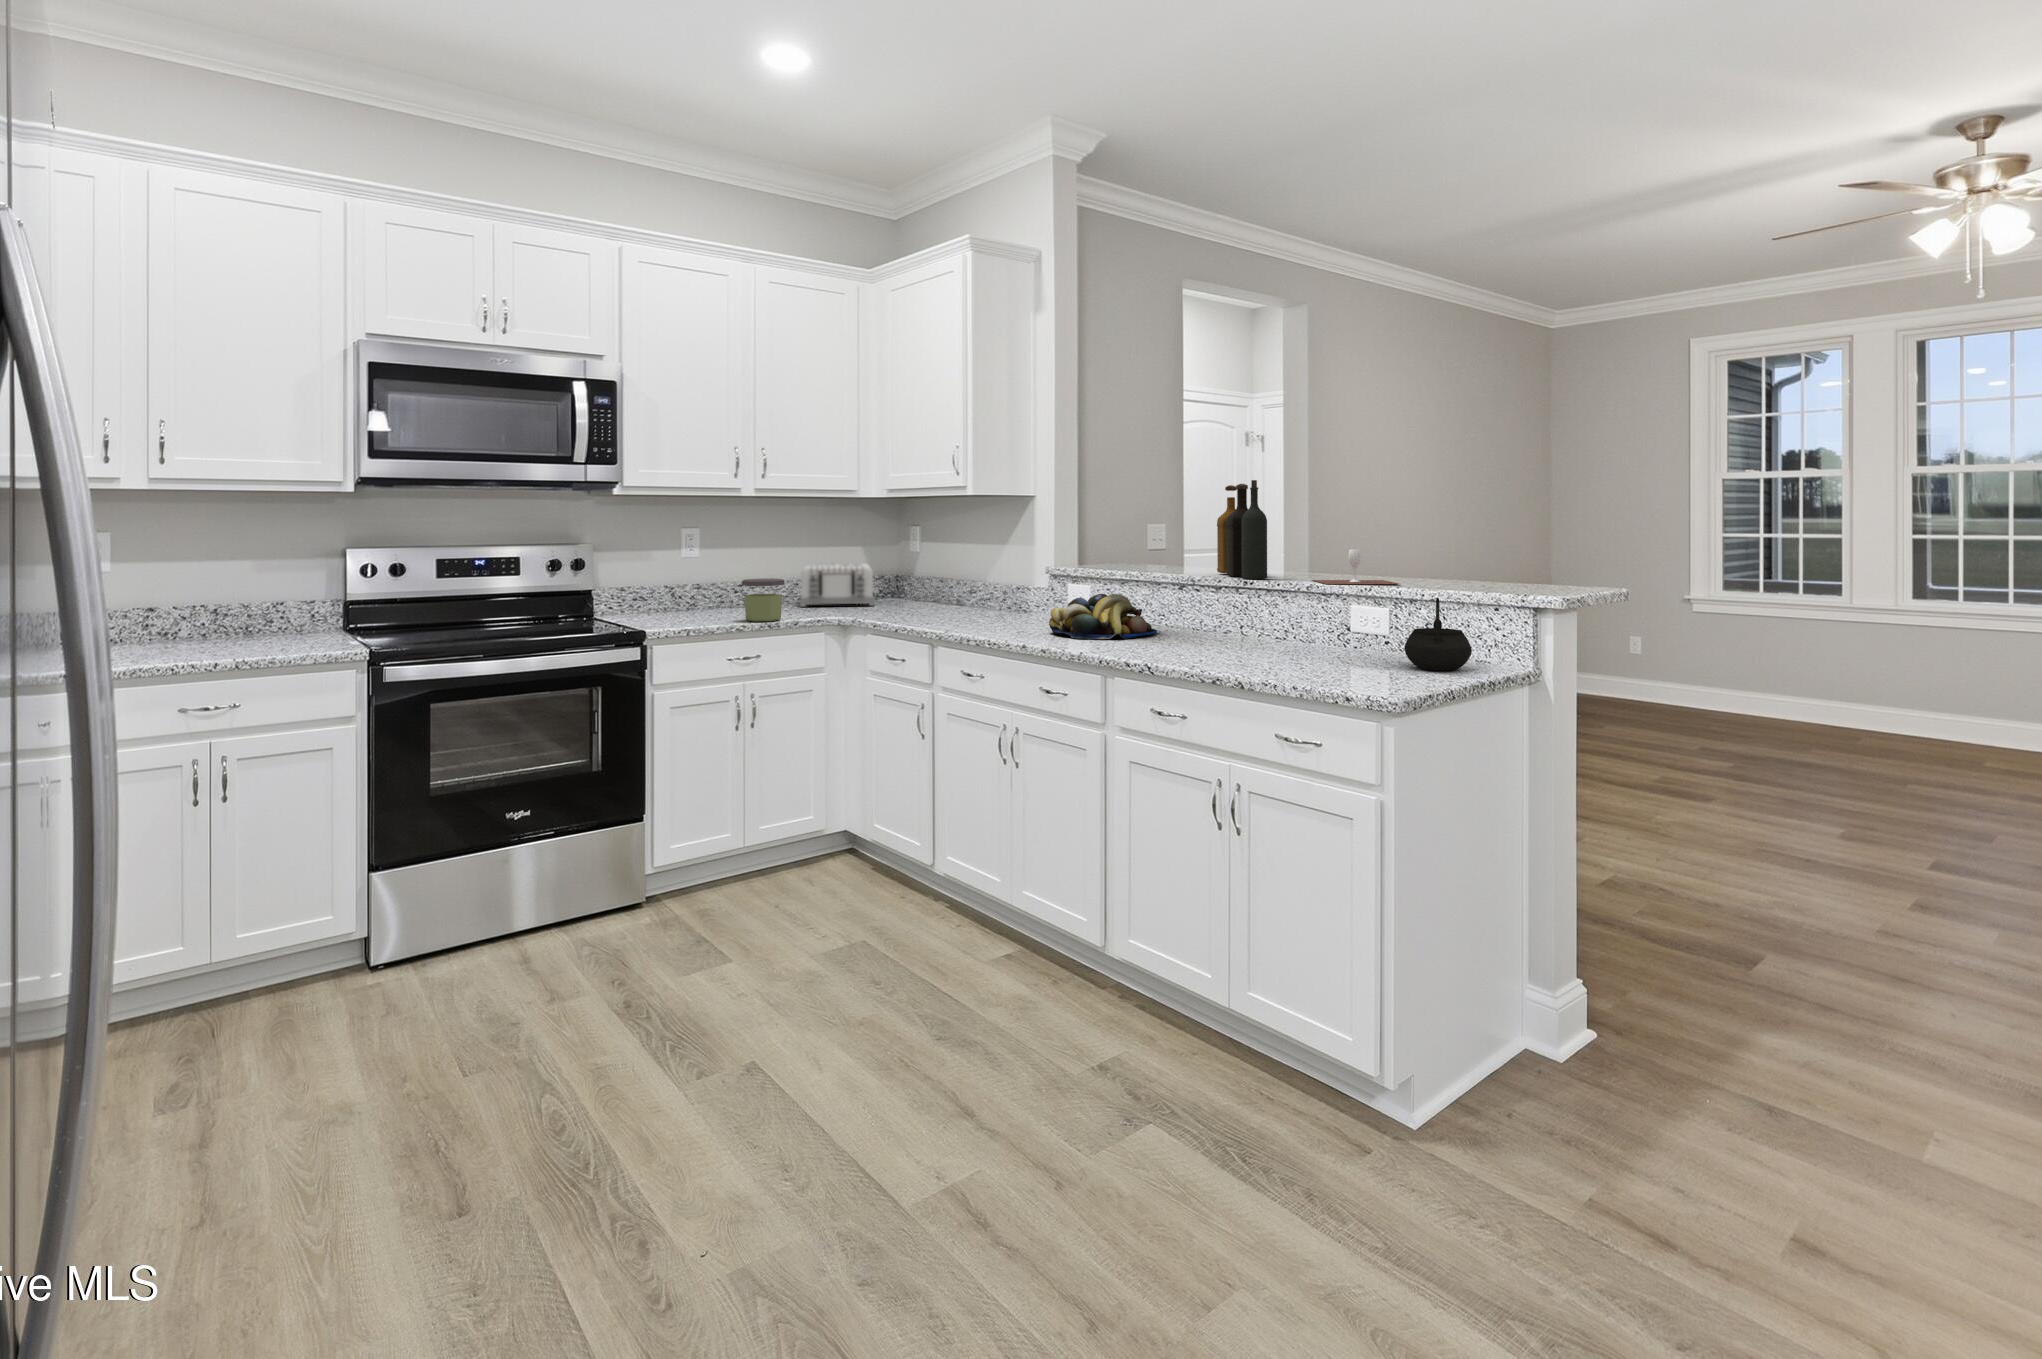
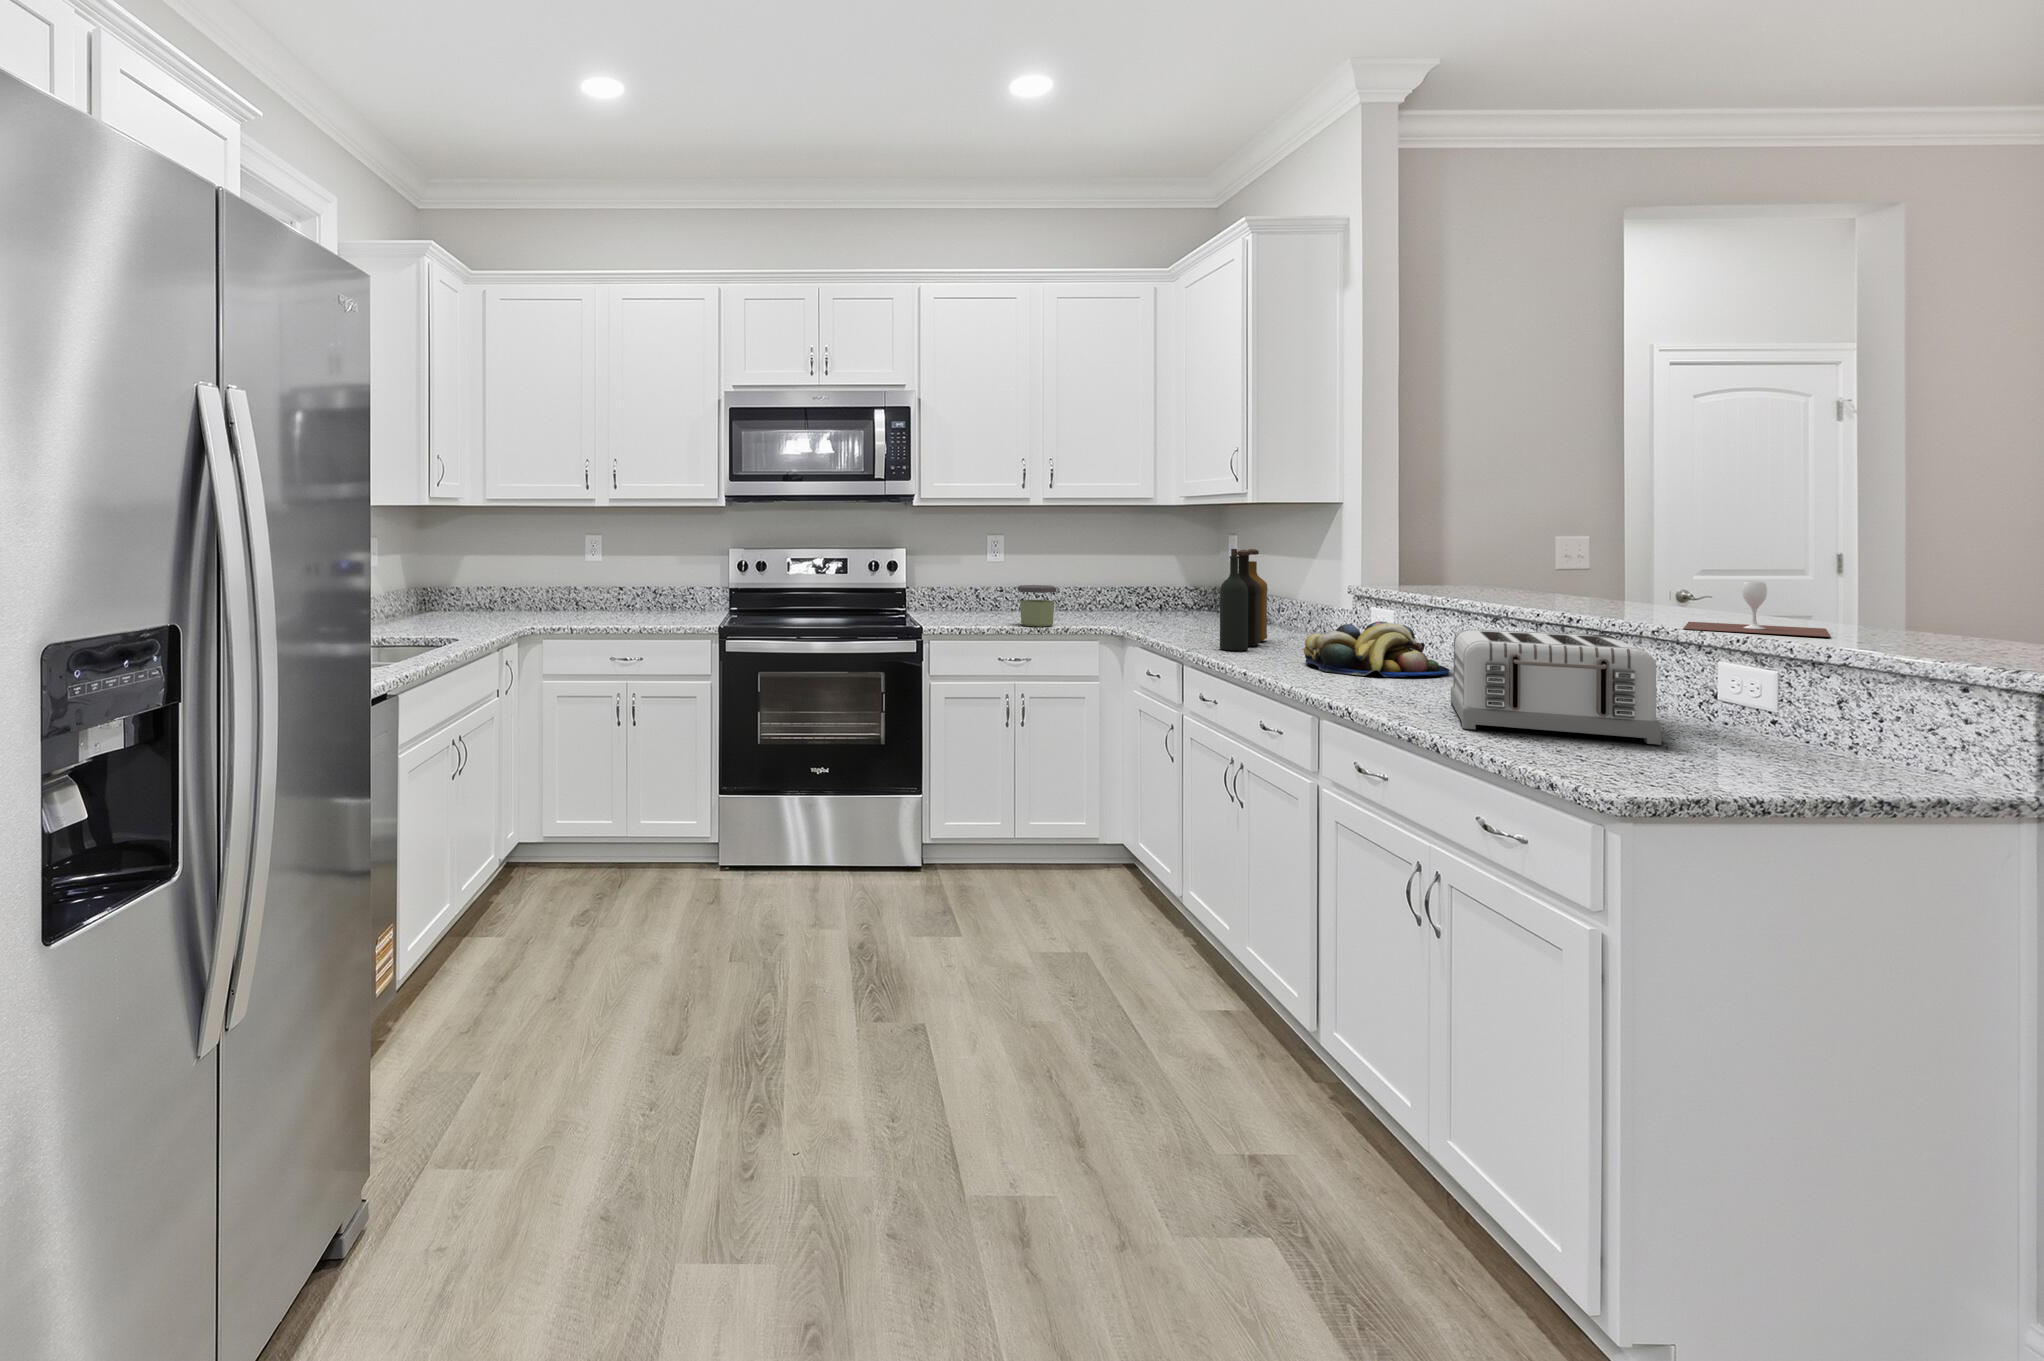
bottle: present [1217,480,1267,579] -> present [1220,549,1268,651]
toaster: present [800,563,874,607] -> present [1451,629,1661,745]
kettle: present [1404,598,1472,671] -> none [1748,660,1883,774]

